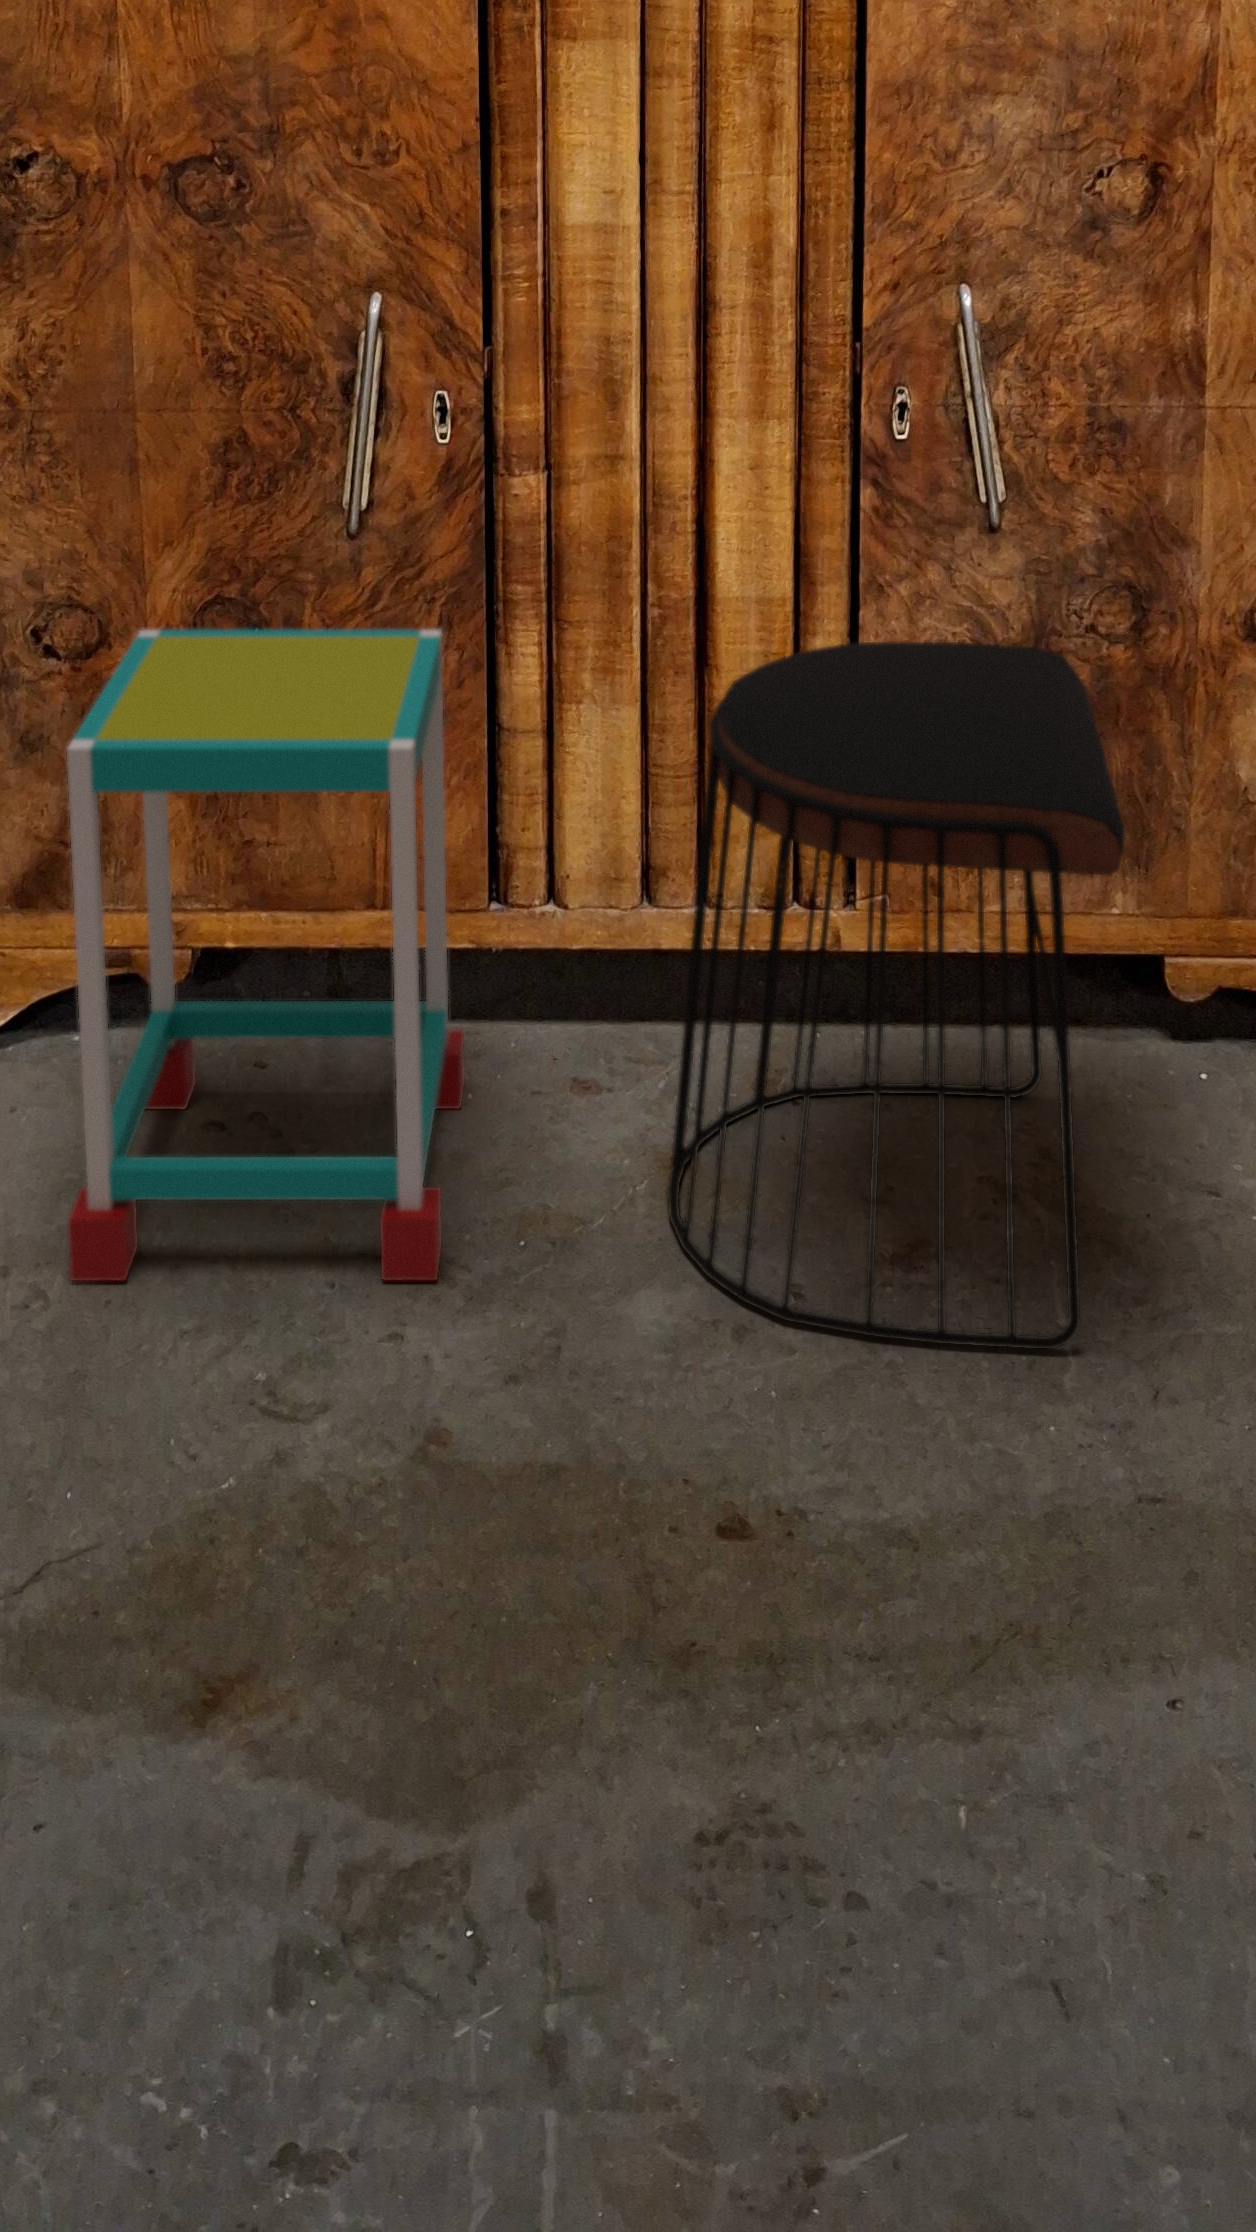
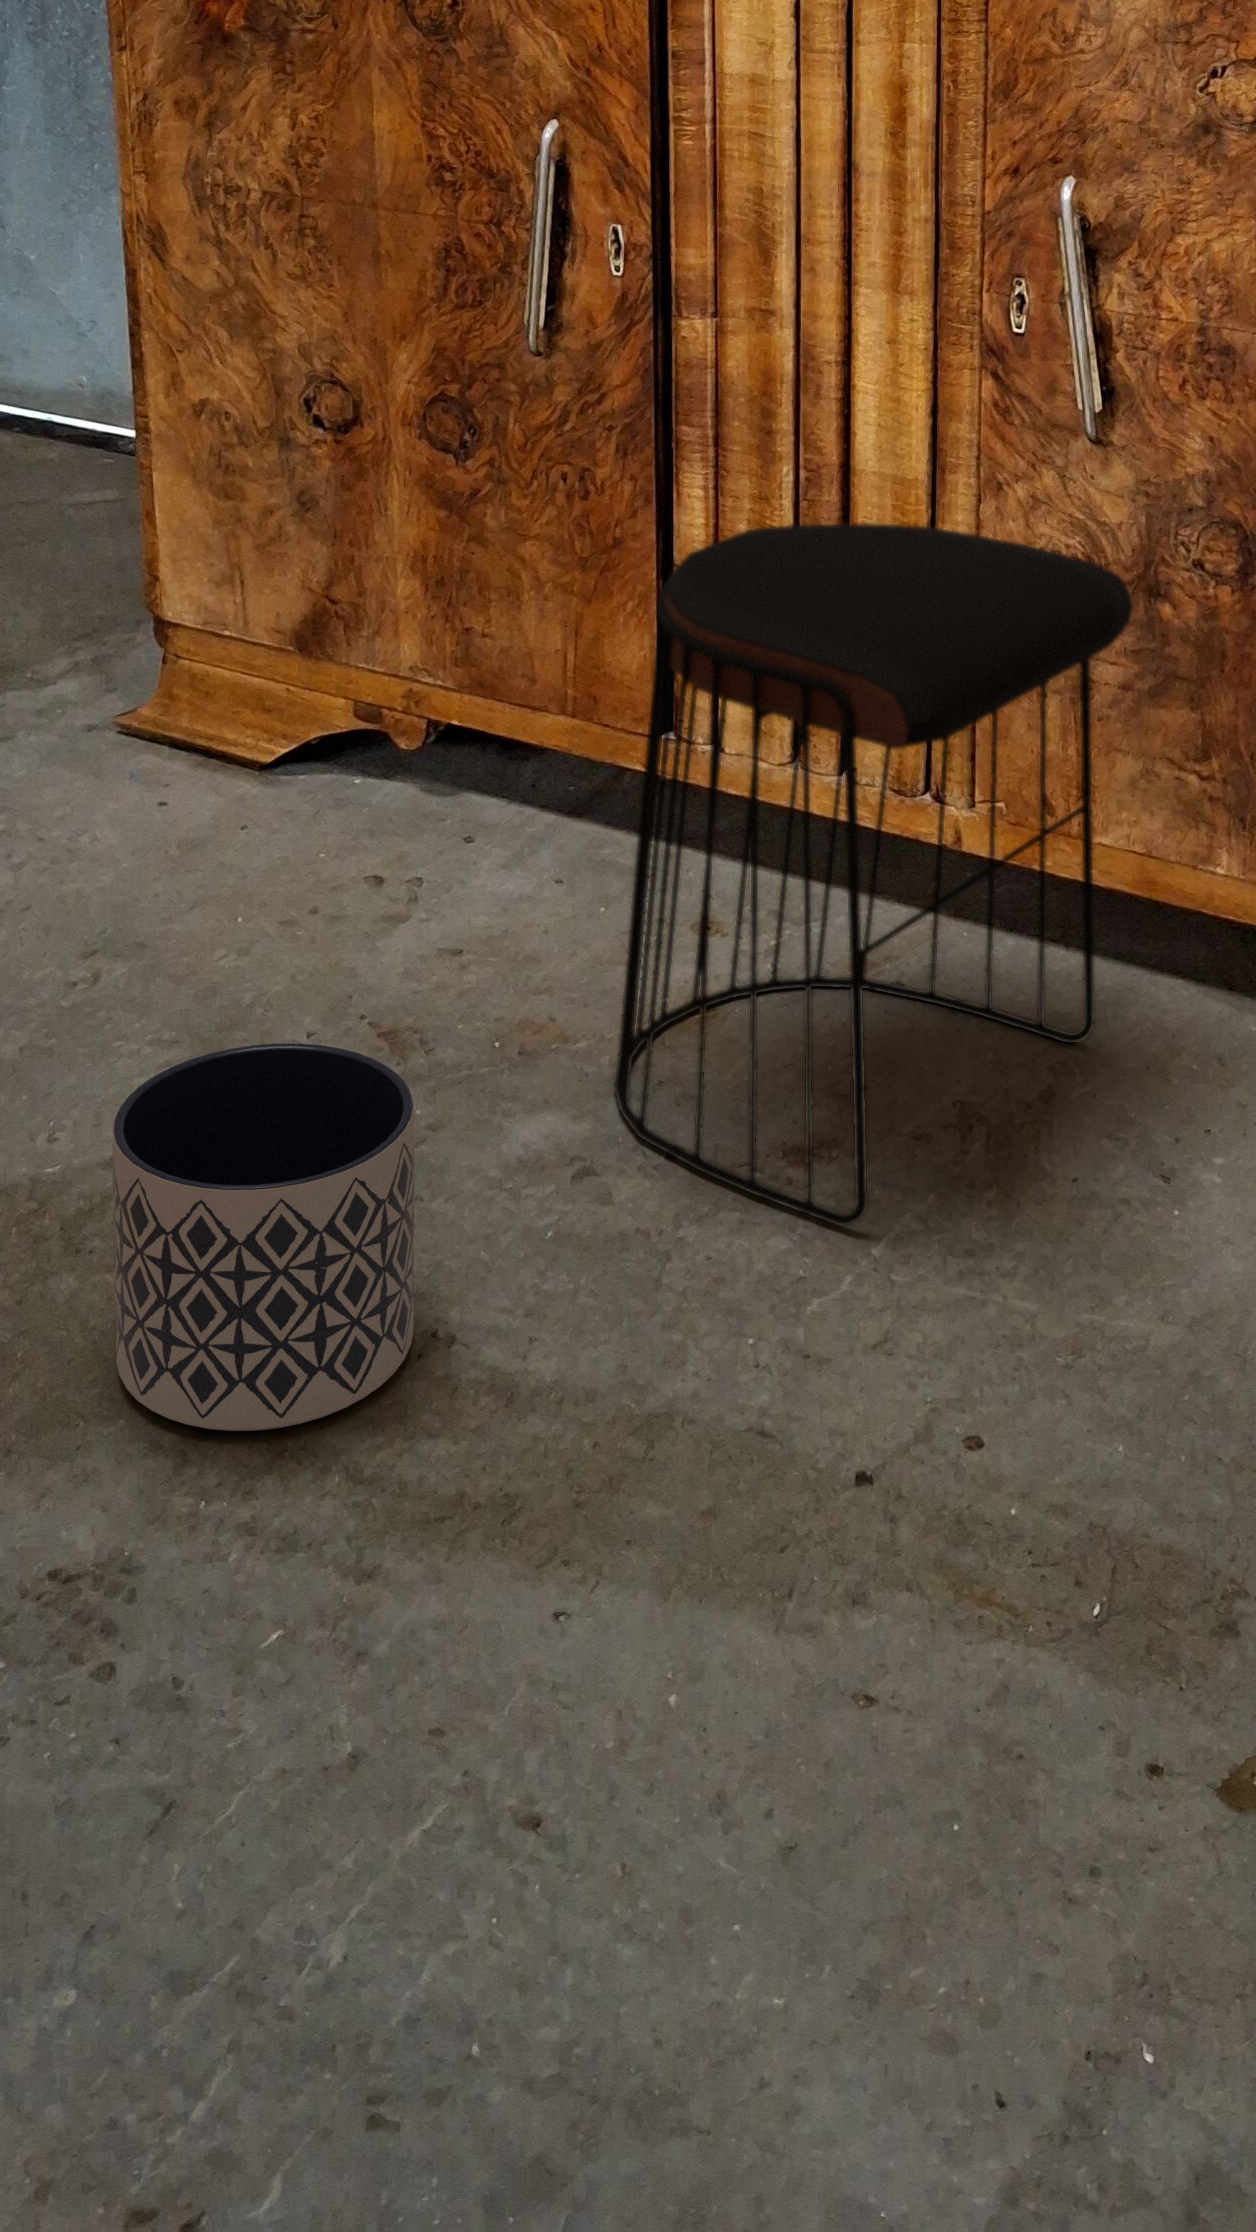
side table: present [67,629,465,1281] -> none [132,405,592,1028]
planter: none [546,1342,871,1830] -> present [113,1043,414,1431]

